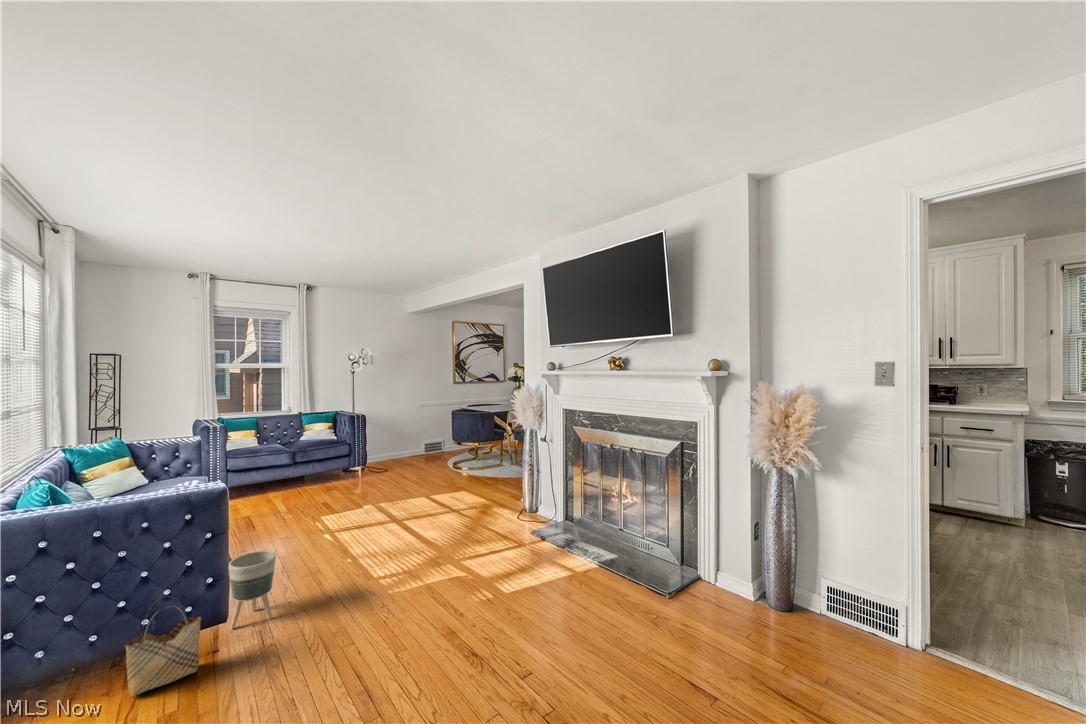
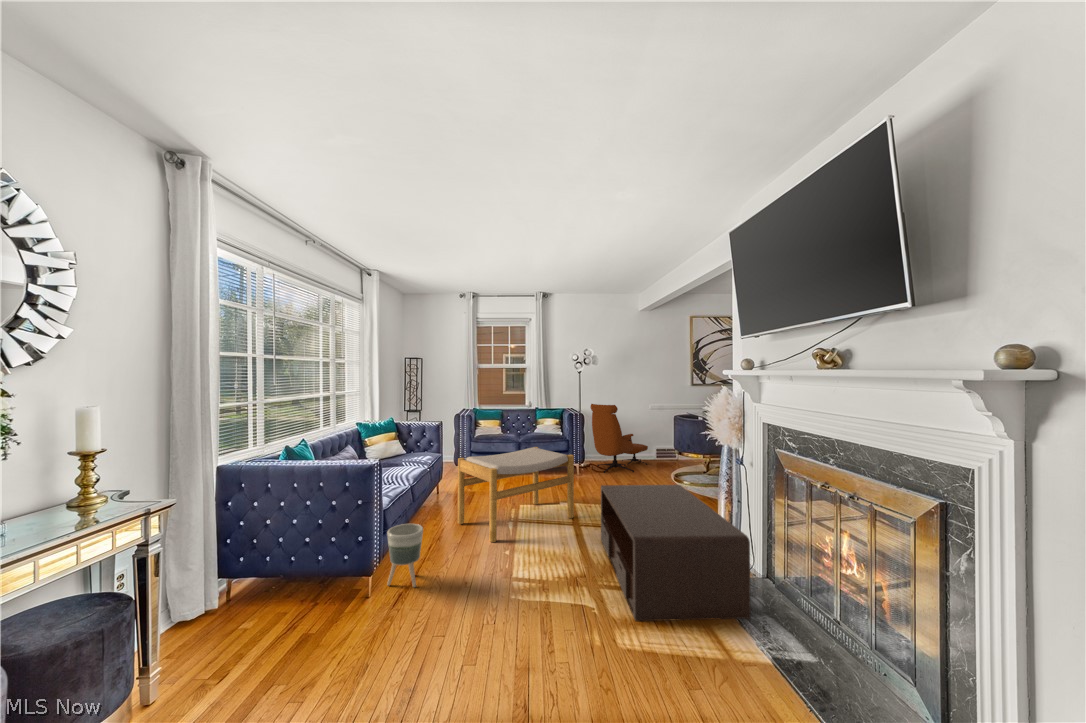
lounge chair: none [371,404,421,472] -> present [590,404,648,473]
footstool: none [261,452,390,556] -> present [458,447,574,542]
coffee table: none [431,466,570,572] -> present [601,485,751,621]
woven basket: present [124,596,201,697] -> none [301,543,351,614]

